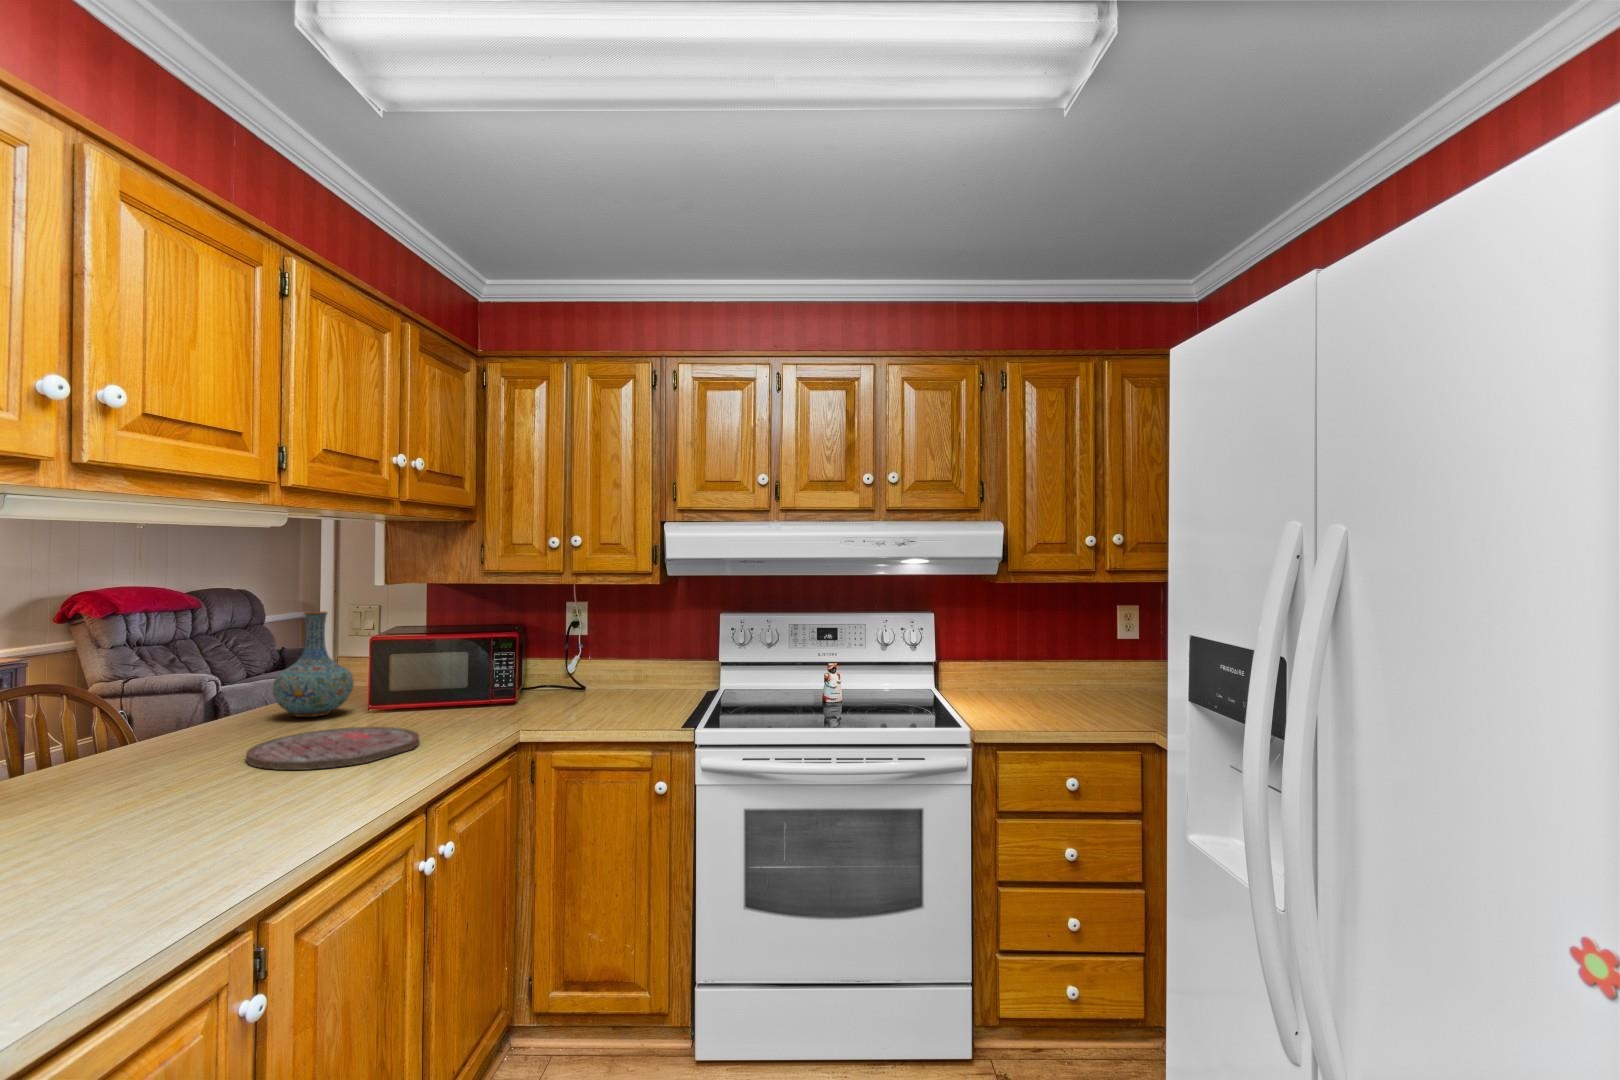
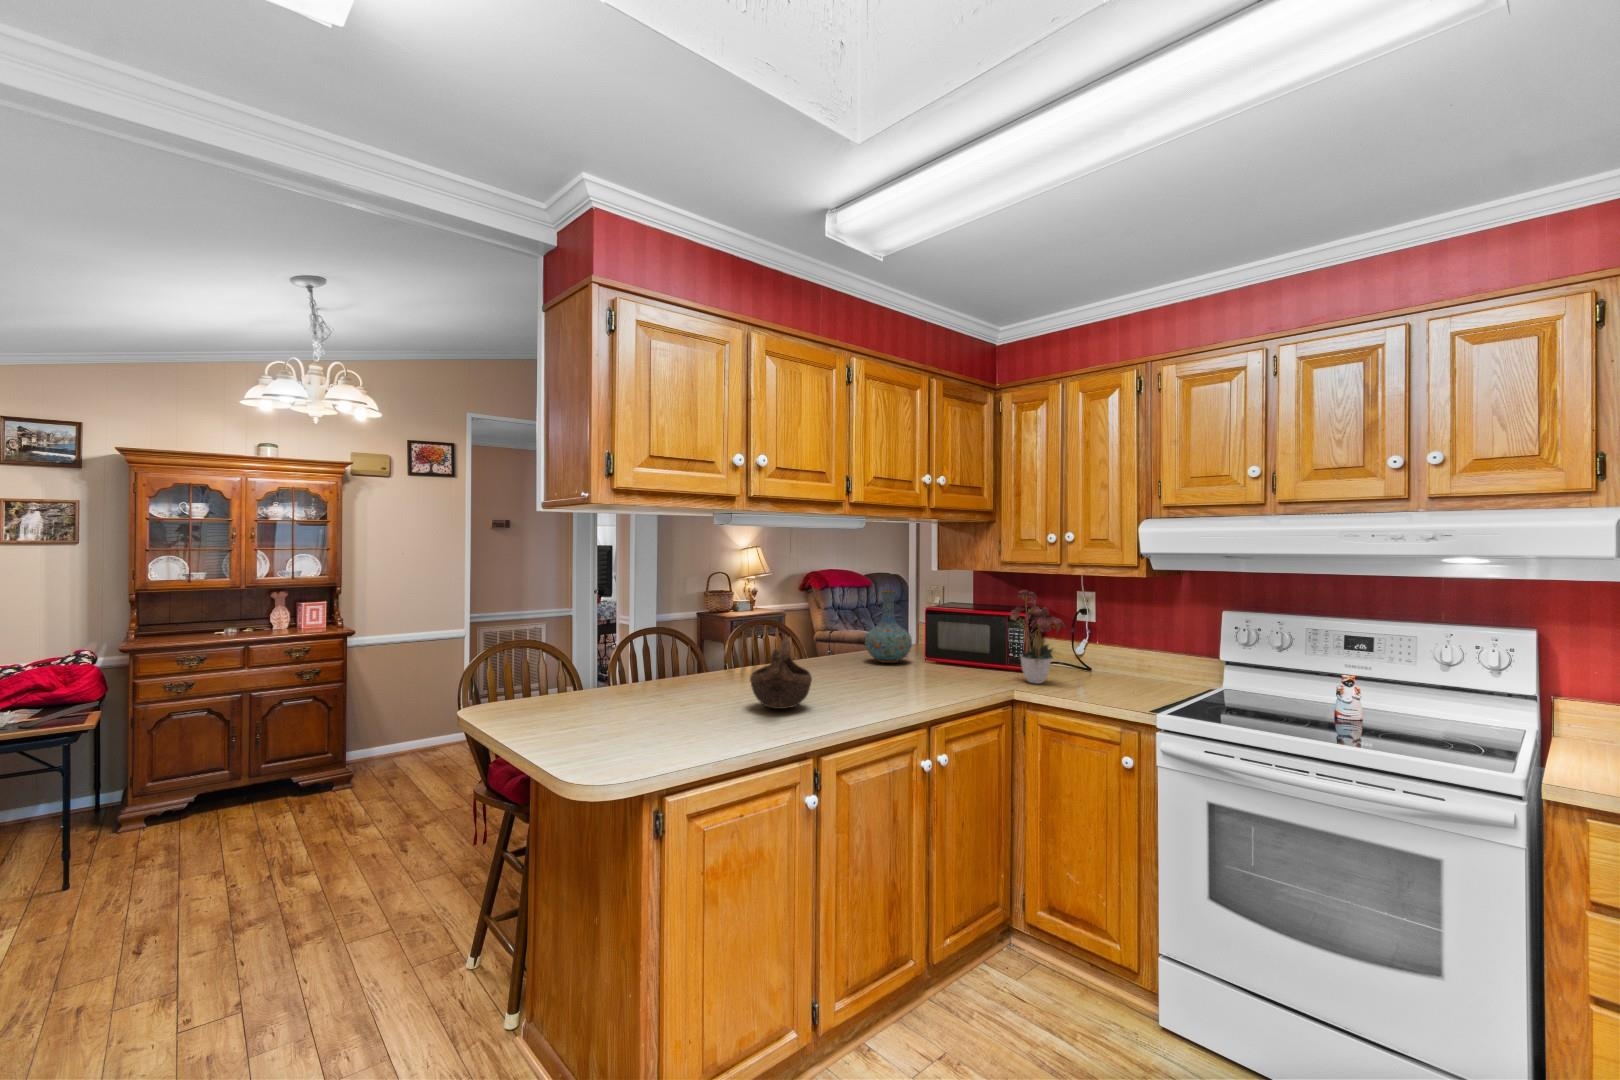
flower arrangement: none [504,597,586,715] -> present [1011,590,1065,684]
decorative bowl: none [90,694,234,829] -> present [750,636,812,709]
cutting board: present [246,727,419,770] -> none [836,671,935,695]

